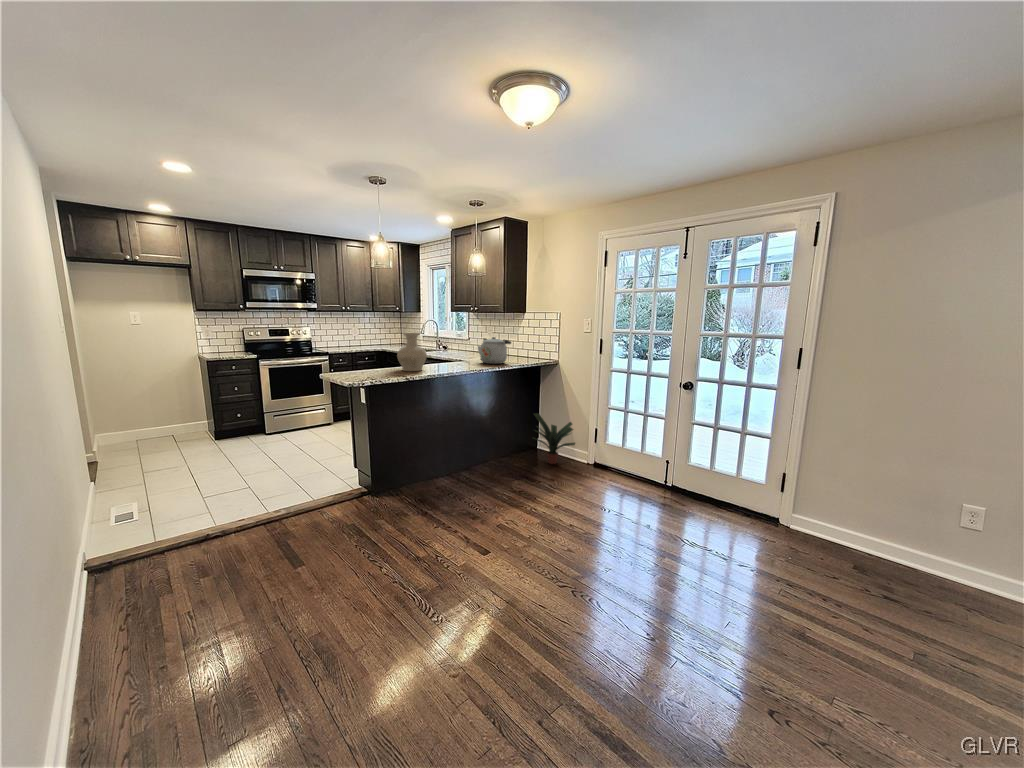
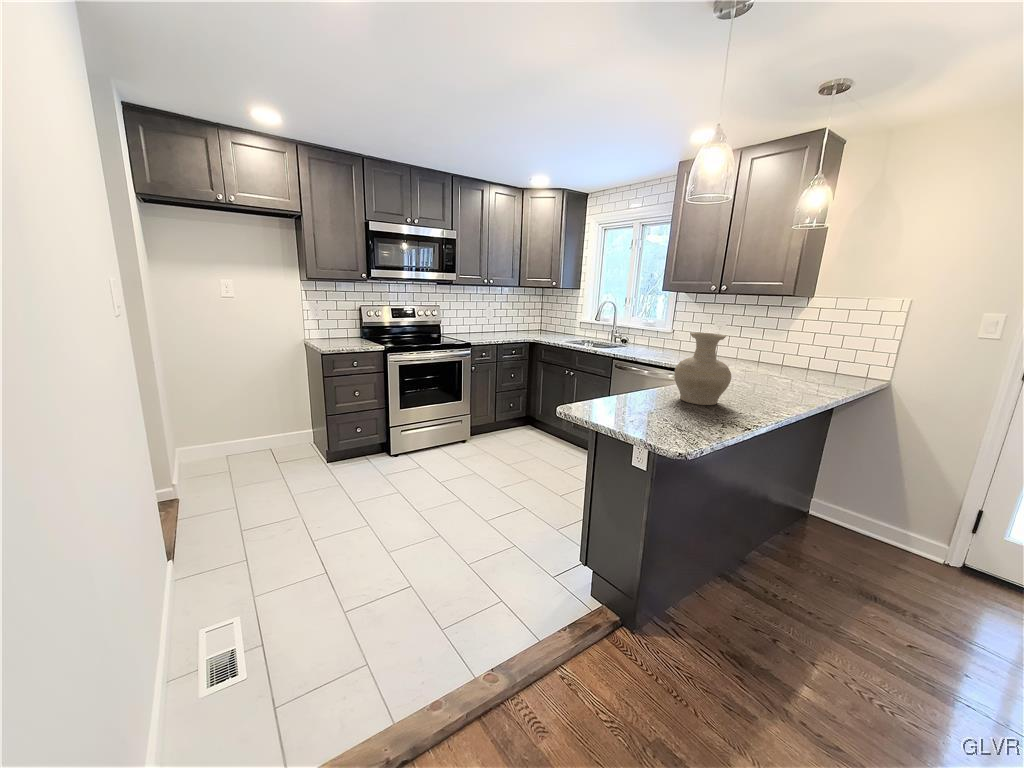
kettle: present [478,337,511,364] -> none [747,339,811,385]
potted plant: present [533,413,575,464] -> none [841,468,945,560]

